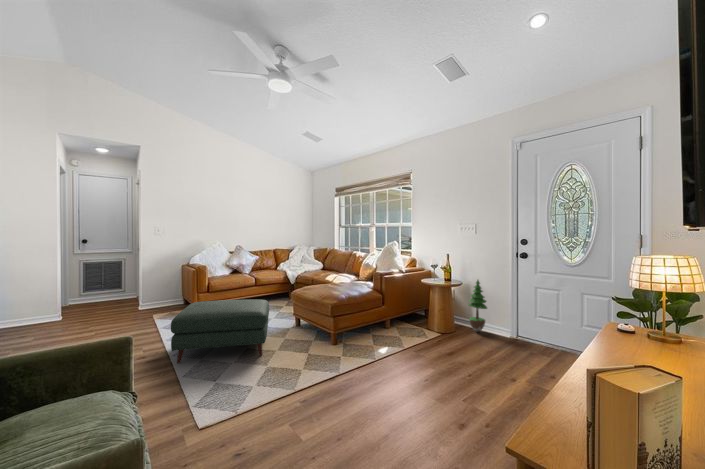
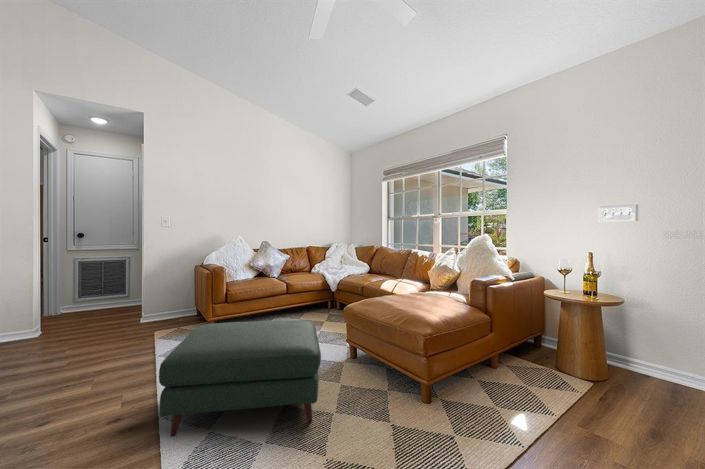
potted tree: present [468,280,487,331] -> none [628,294,673,380]

